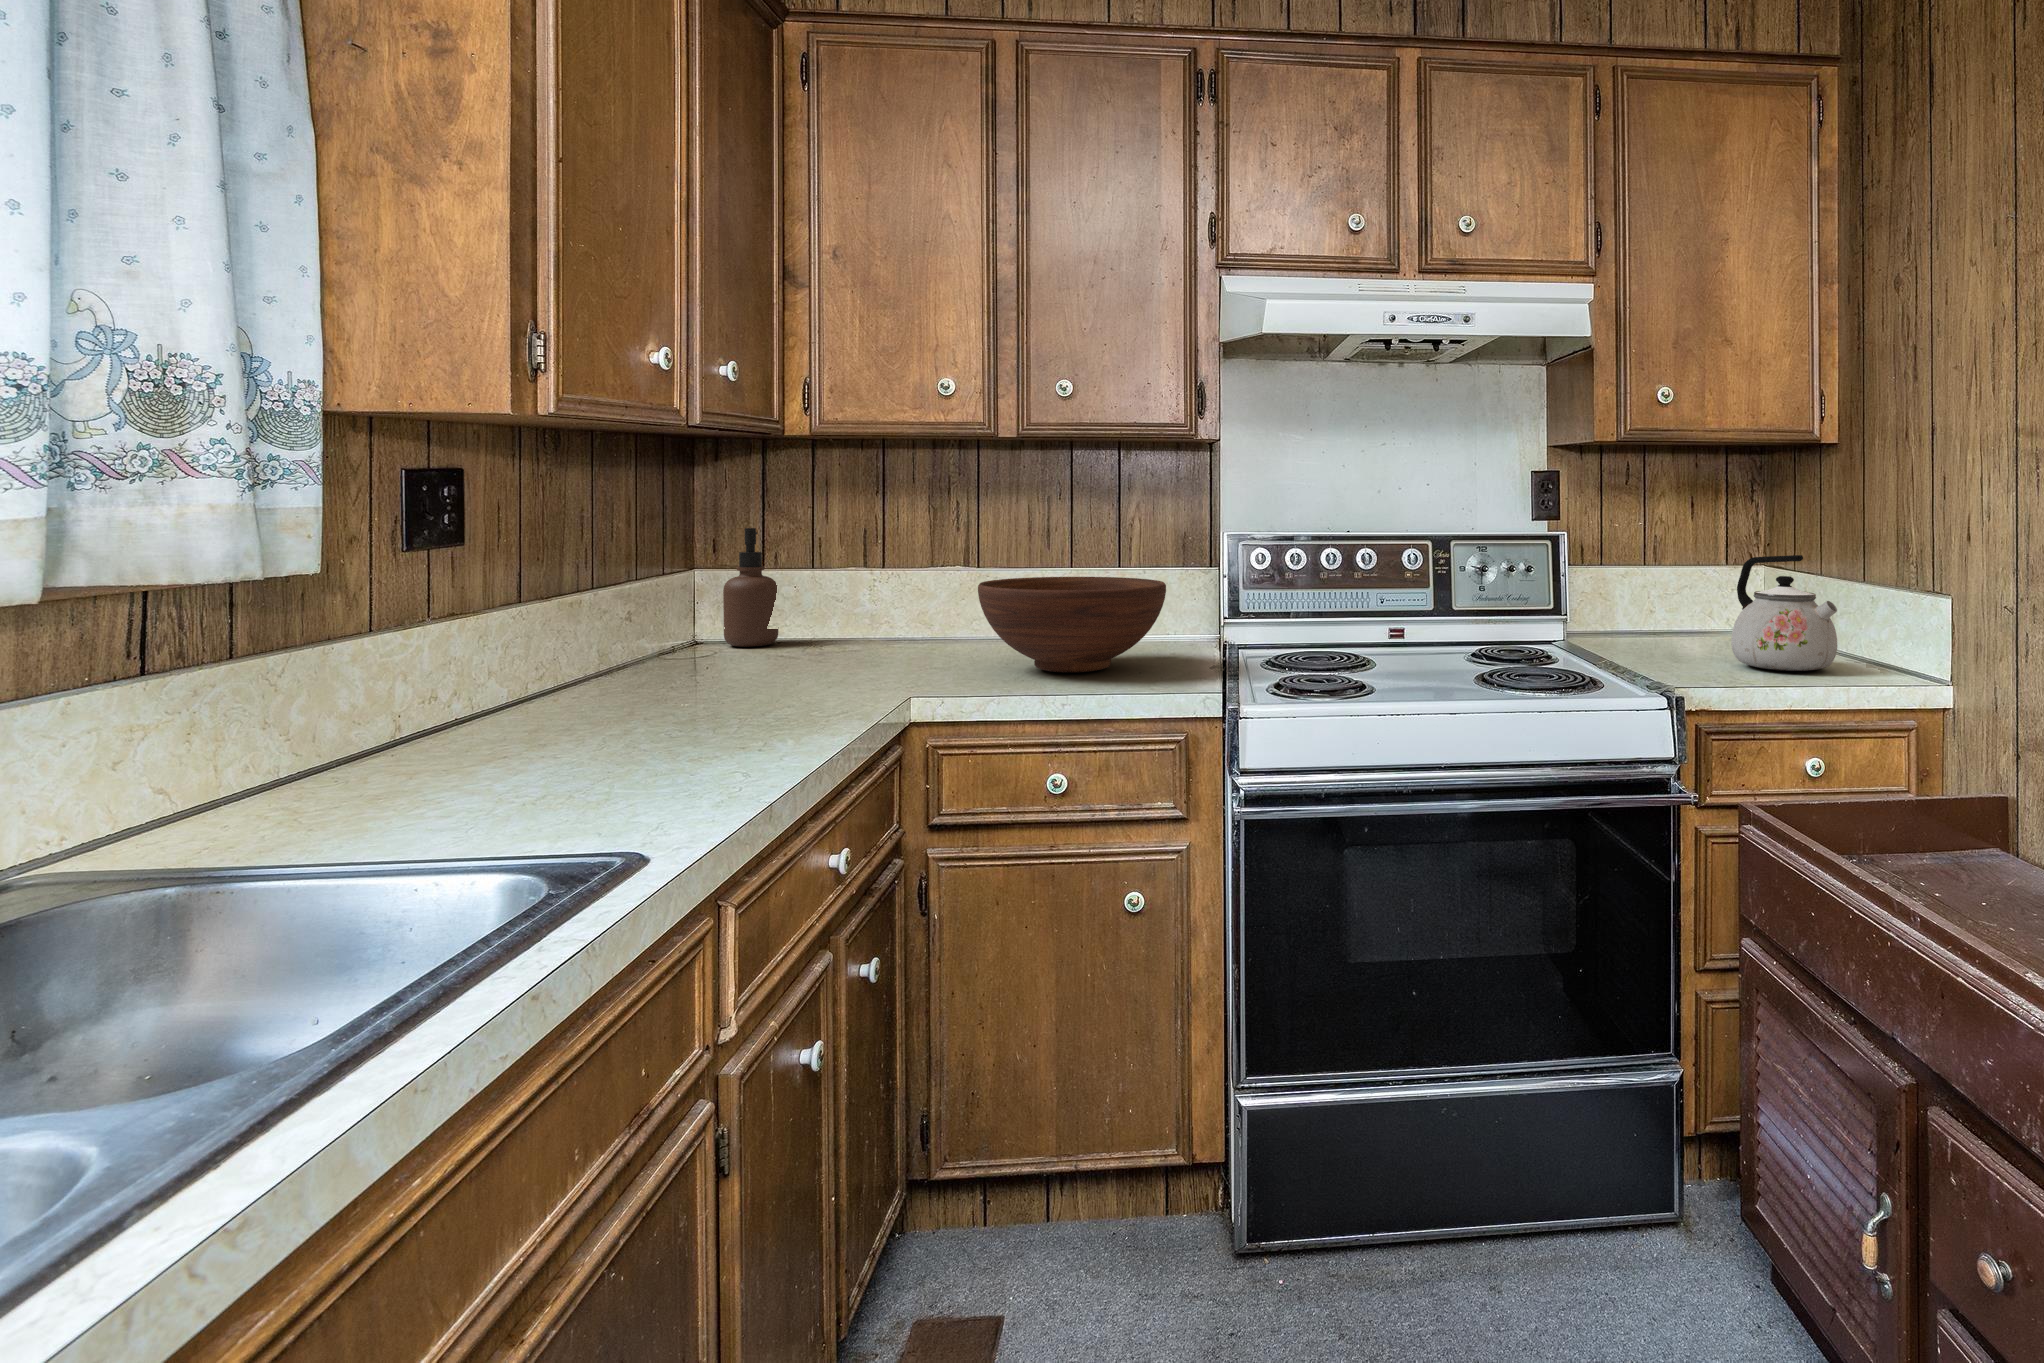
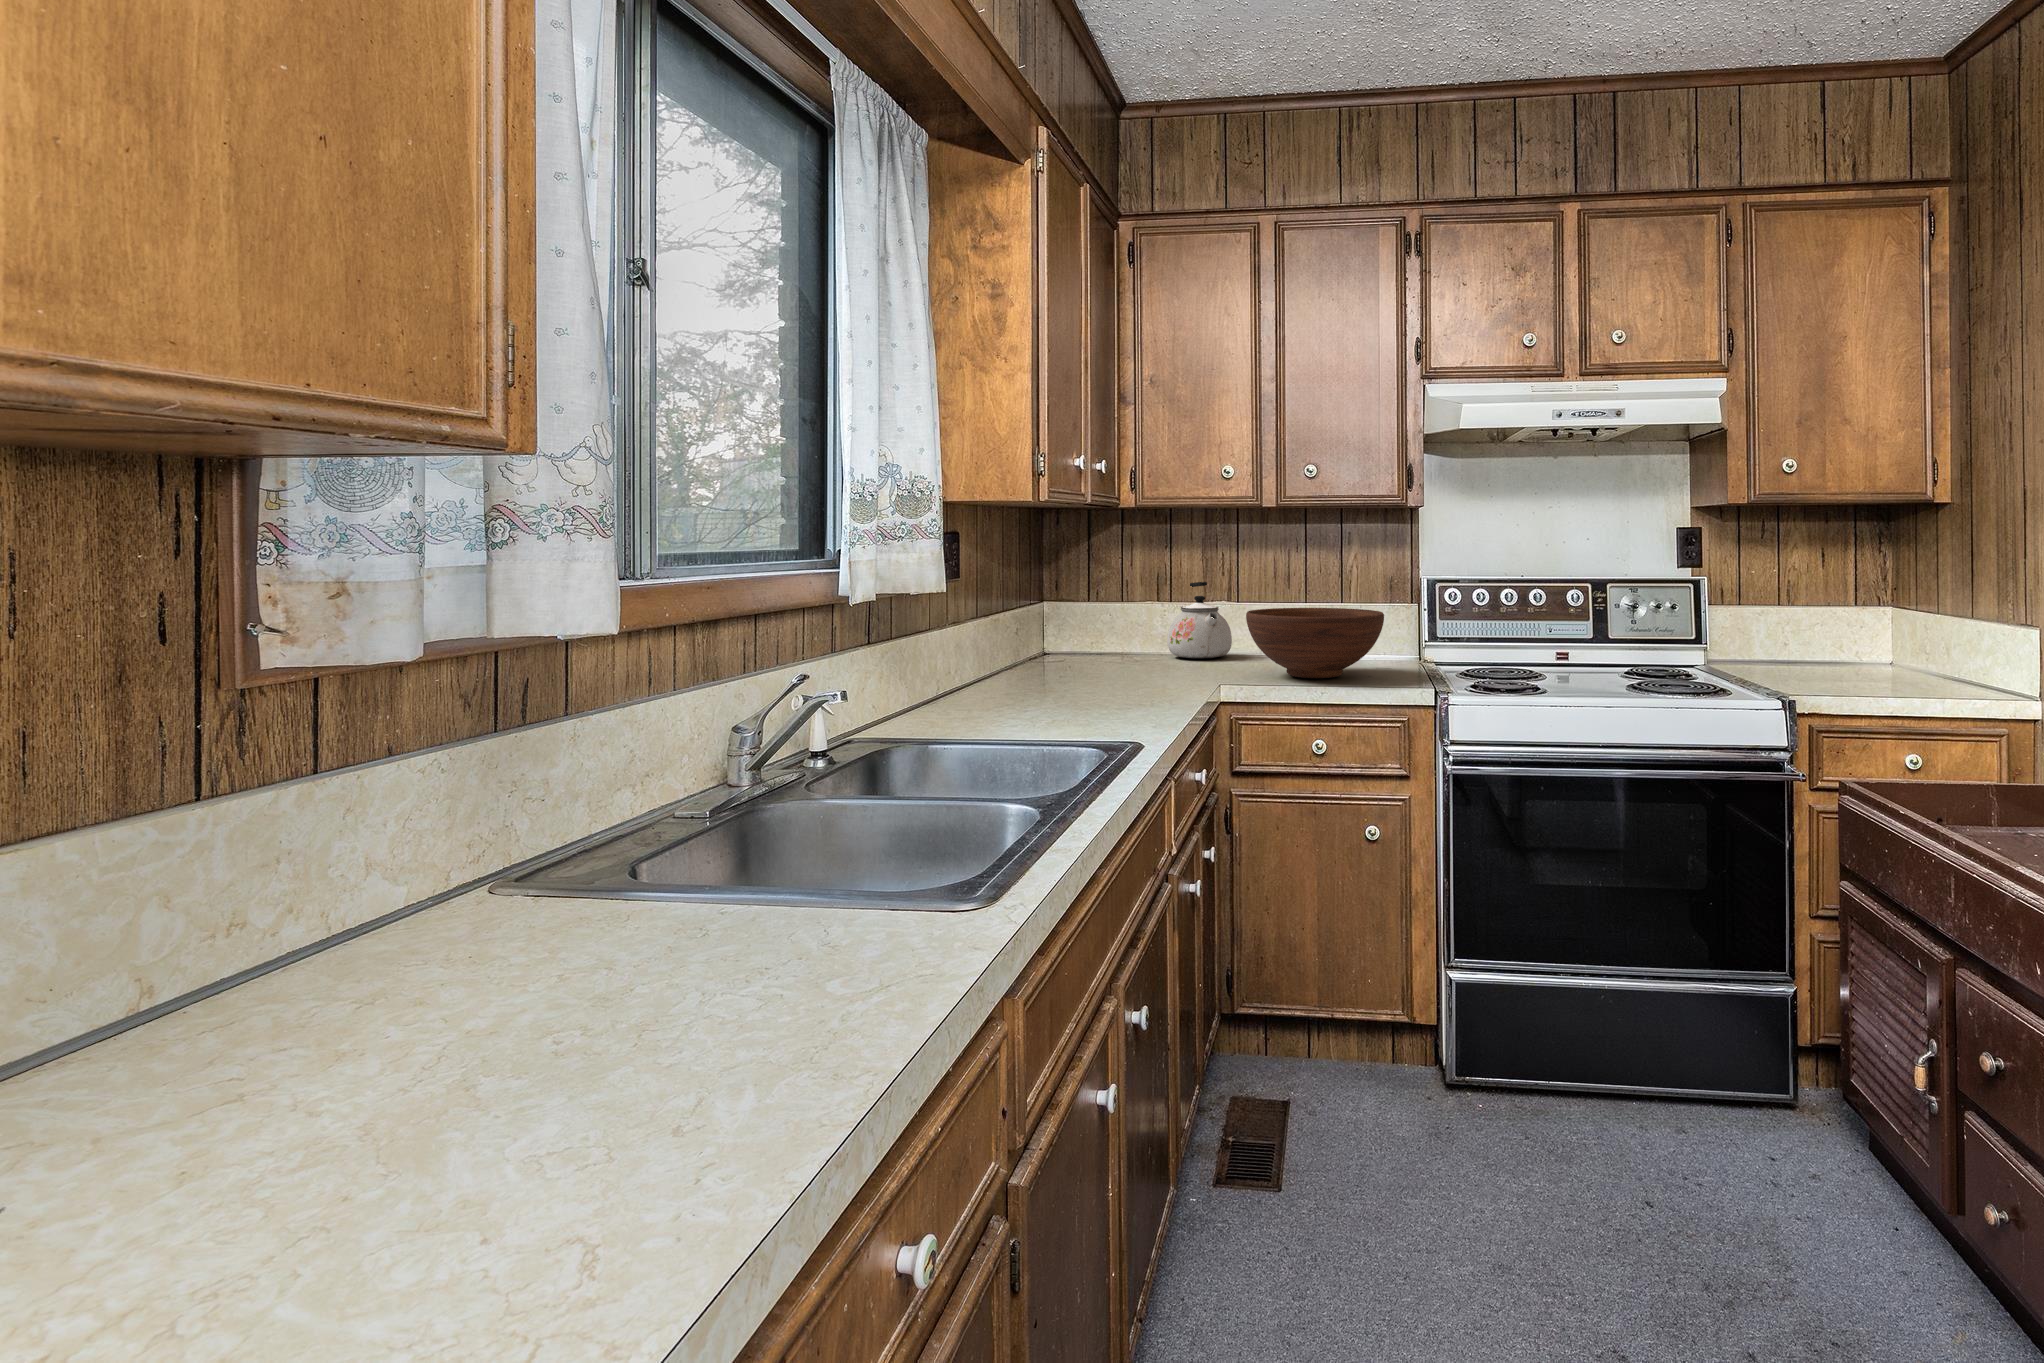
soap dispenser: present [723,528,778,647] -> none [1062,571,1099,657]
kettle: present [1731,555,1837,671] -> present [1167,582,1232,659]

